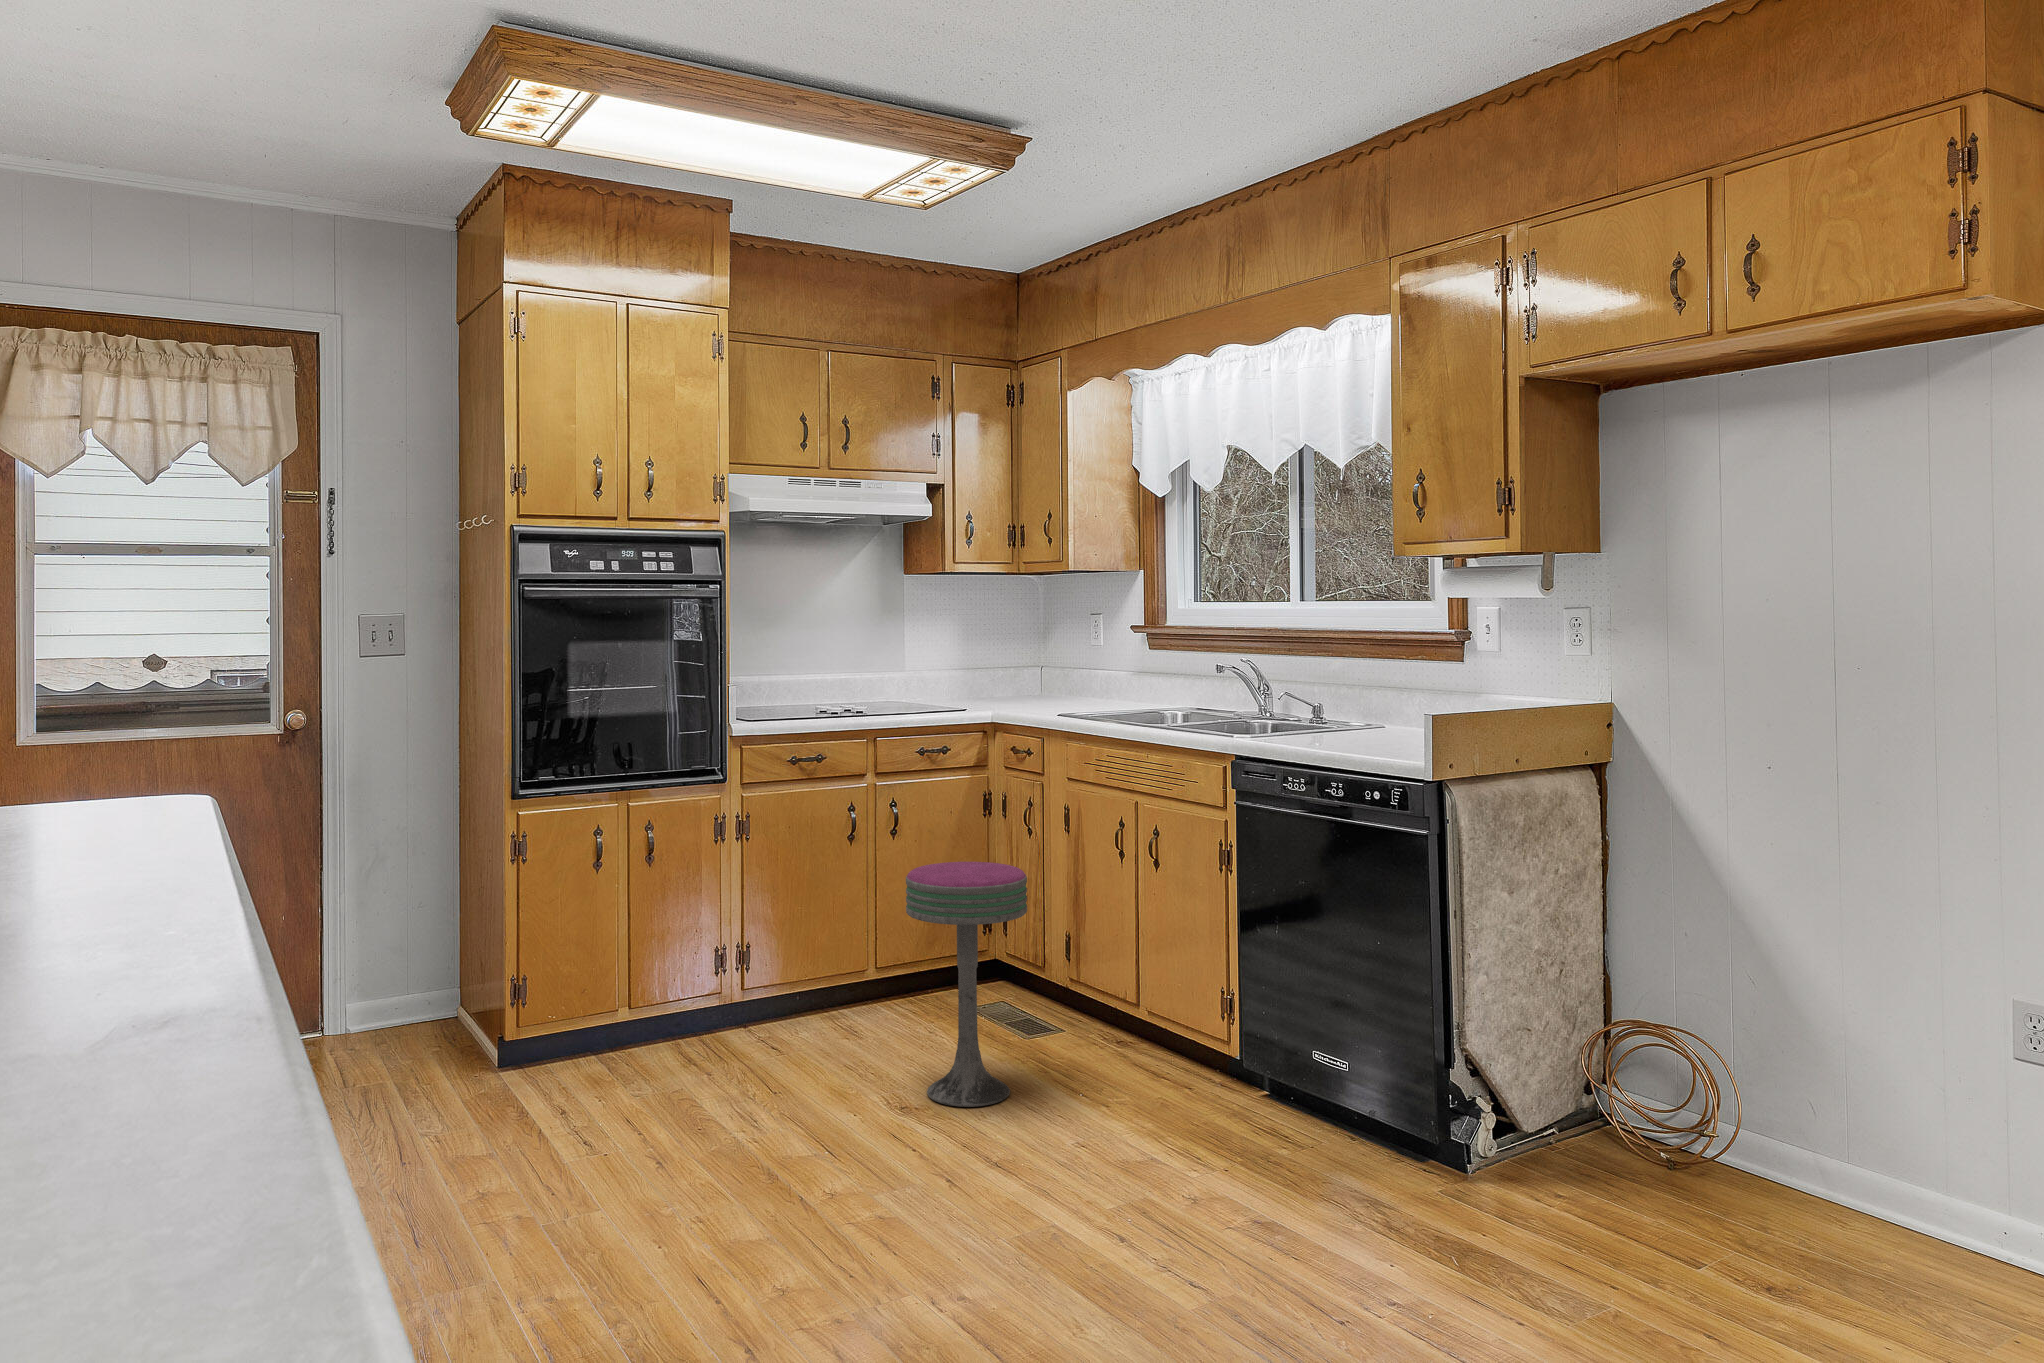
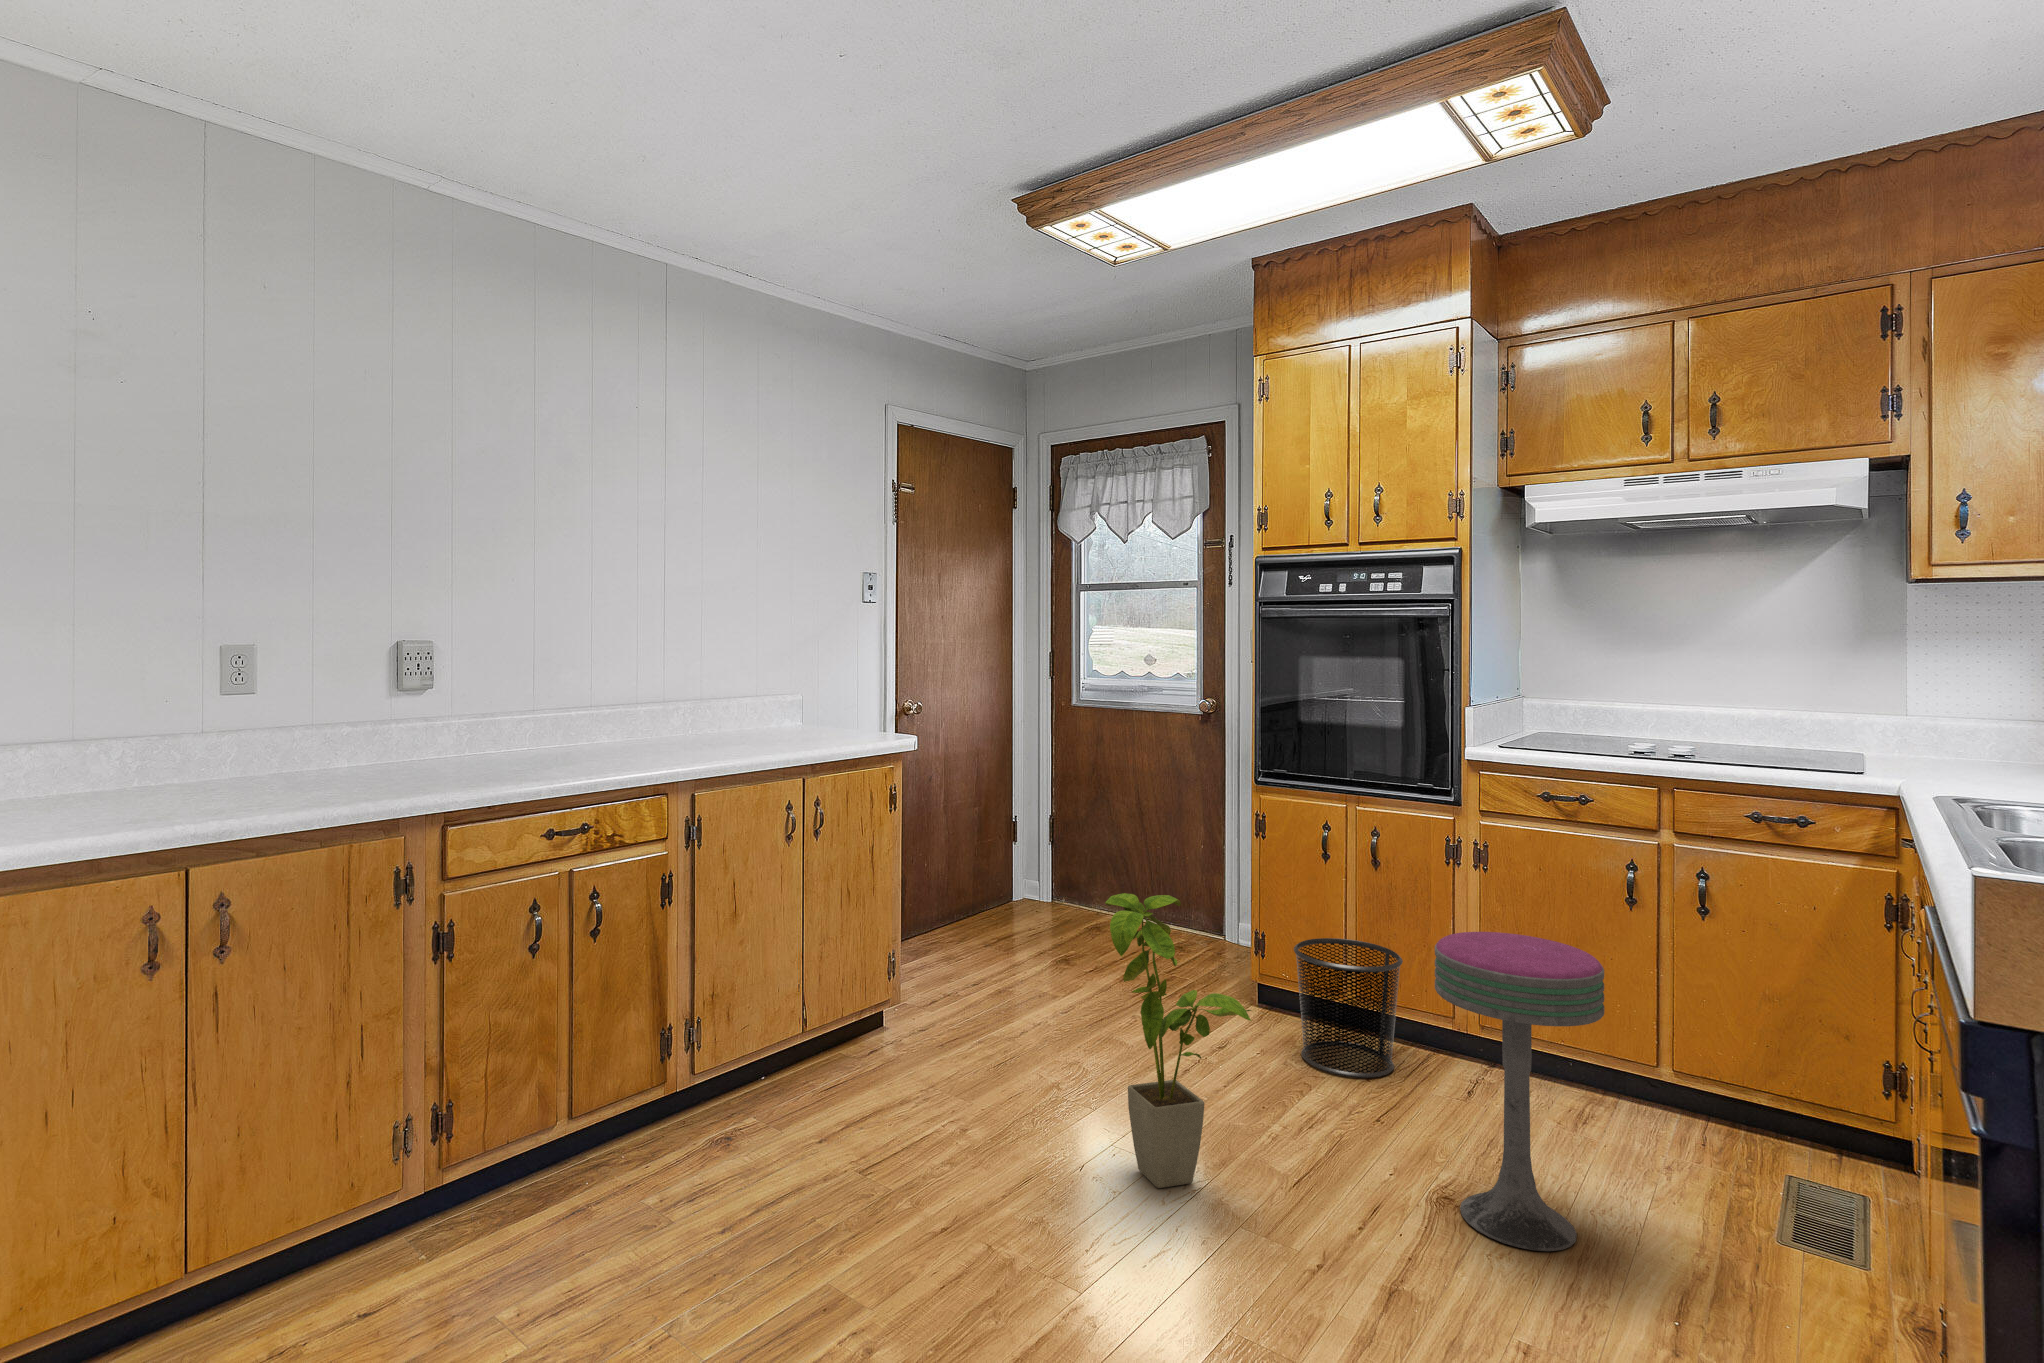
house plant: none [734,893,896,1205] -> present [1105,893,1251,1188]
waste bin: none [612,940,721,1081] -> present [1294,938,1403,1078]

